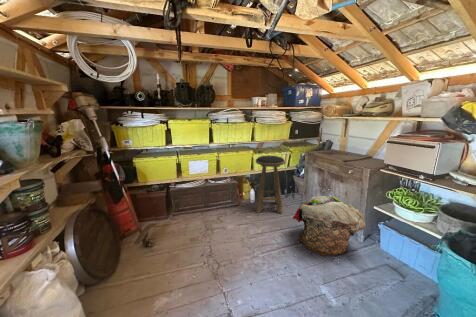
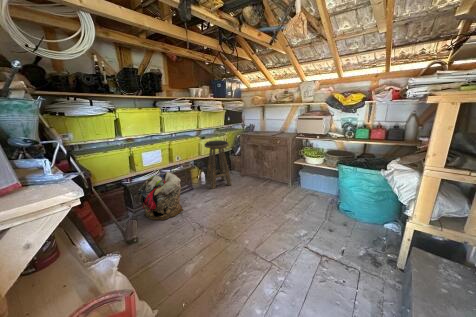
laundry basket: present [293,196,365,256] -> present [138,172,183,220]

